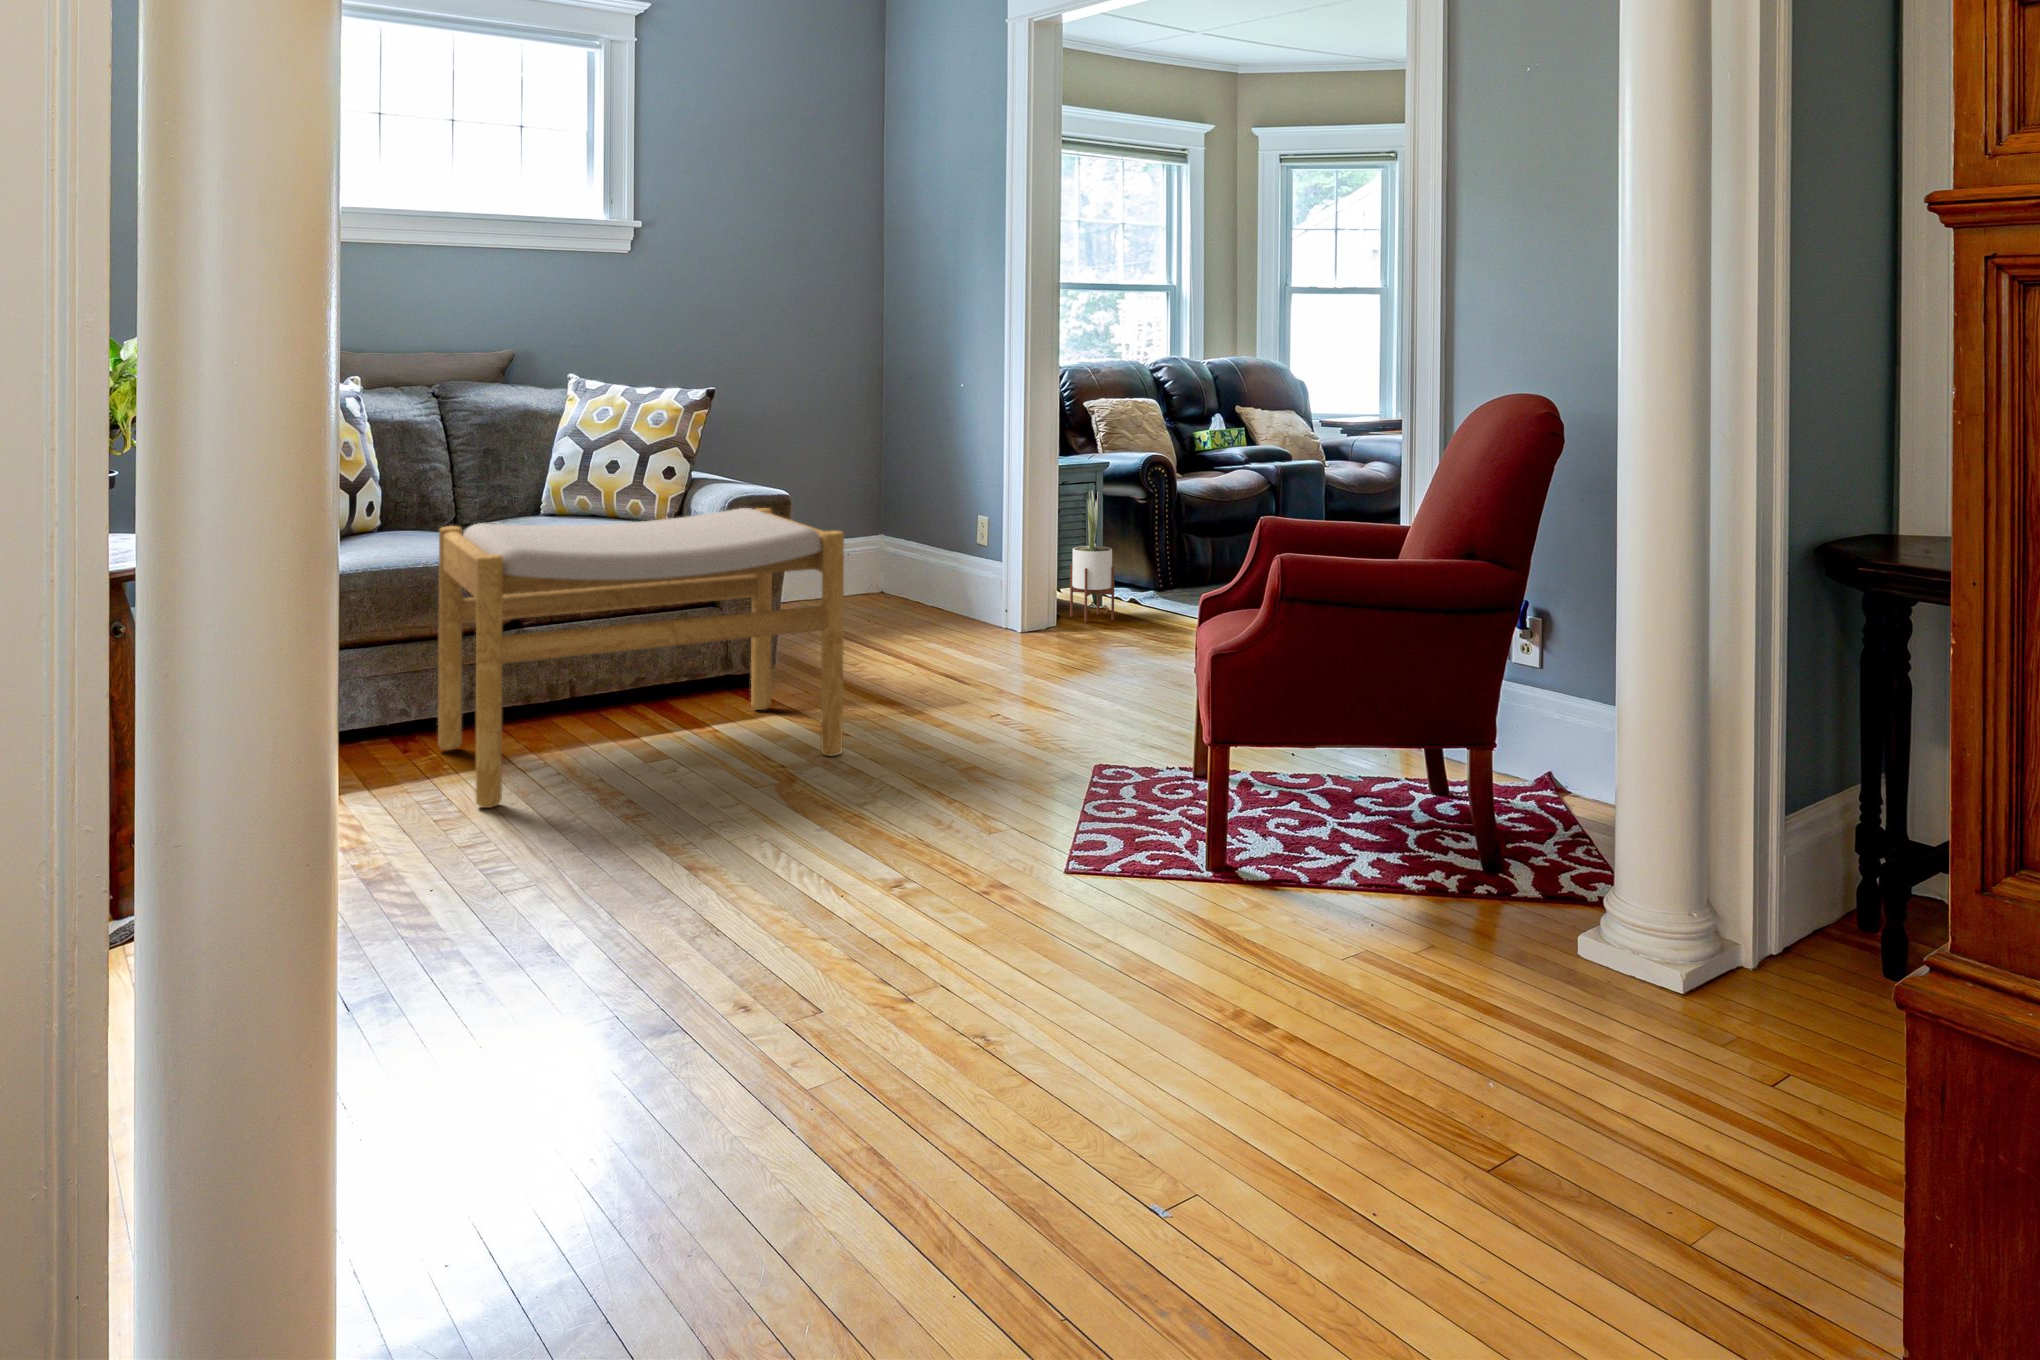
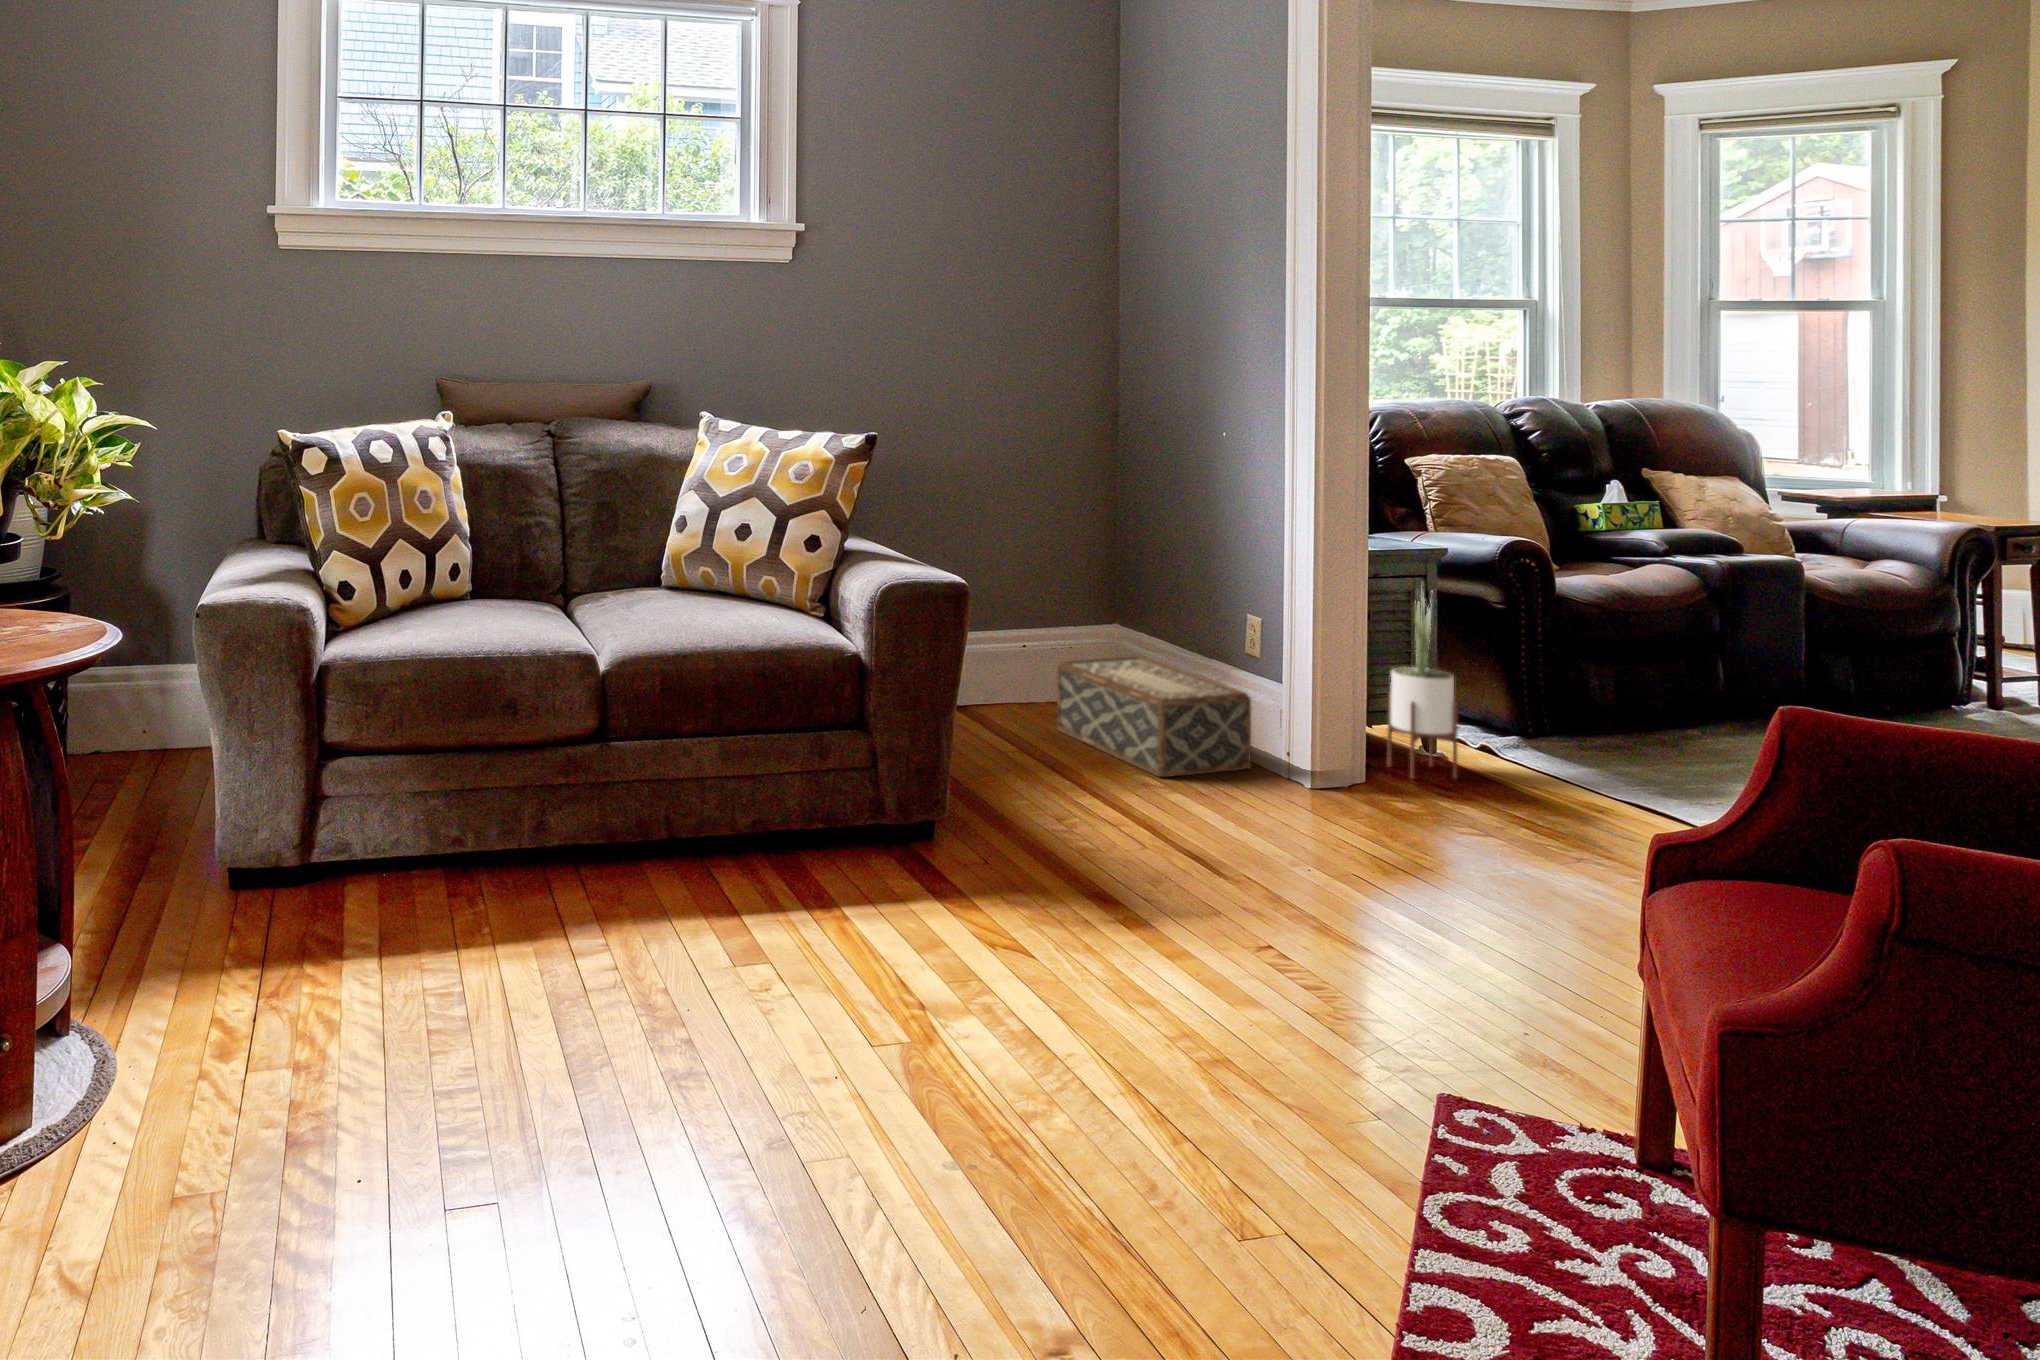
footstool: present [438,508,844,808] -> none [484,605,1020,1025]
woven basket: none [840,555,980,635] -> present [1057,656,1251,777]

